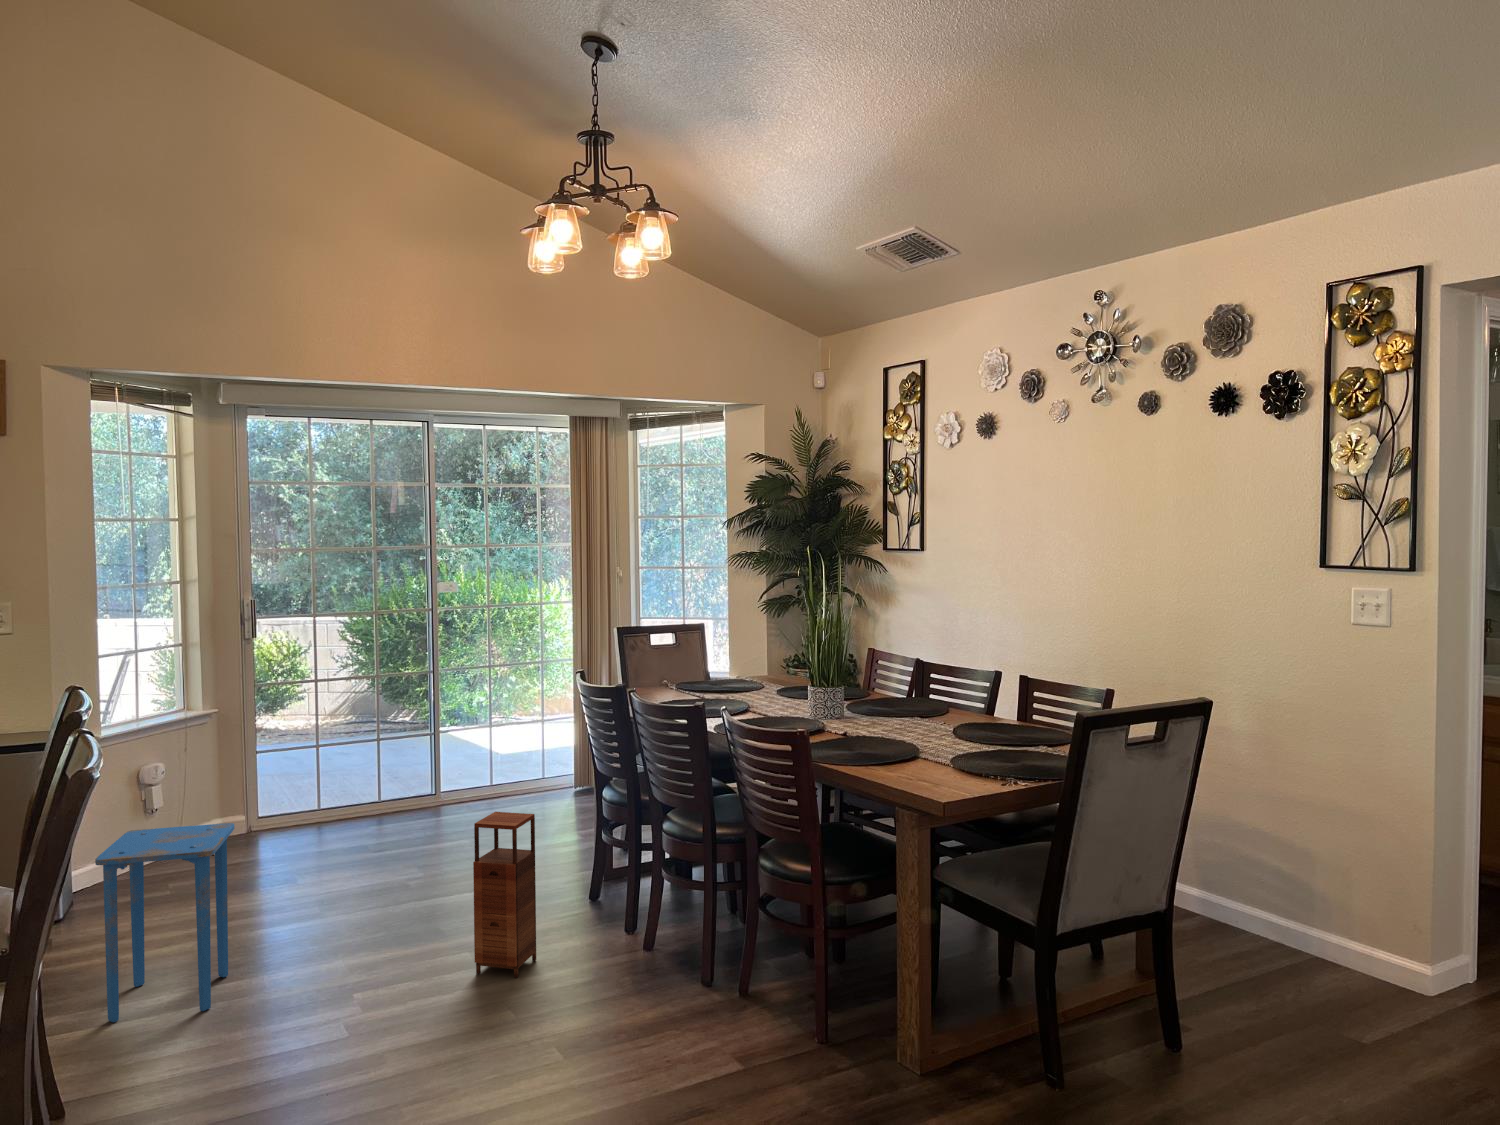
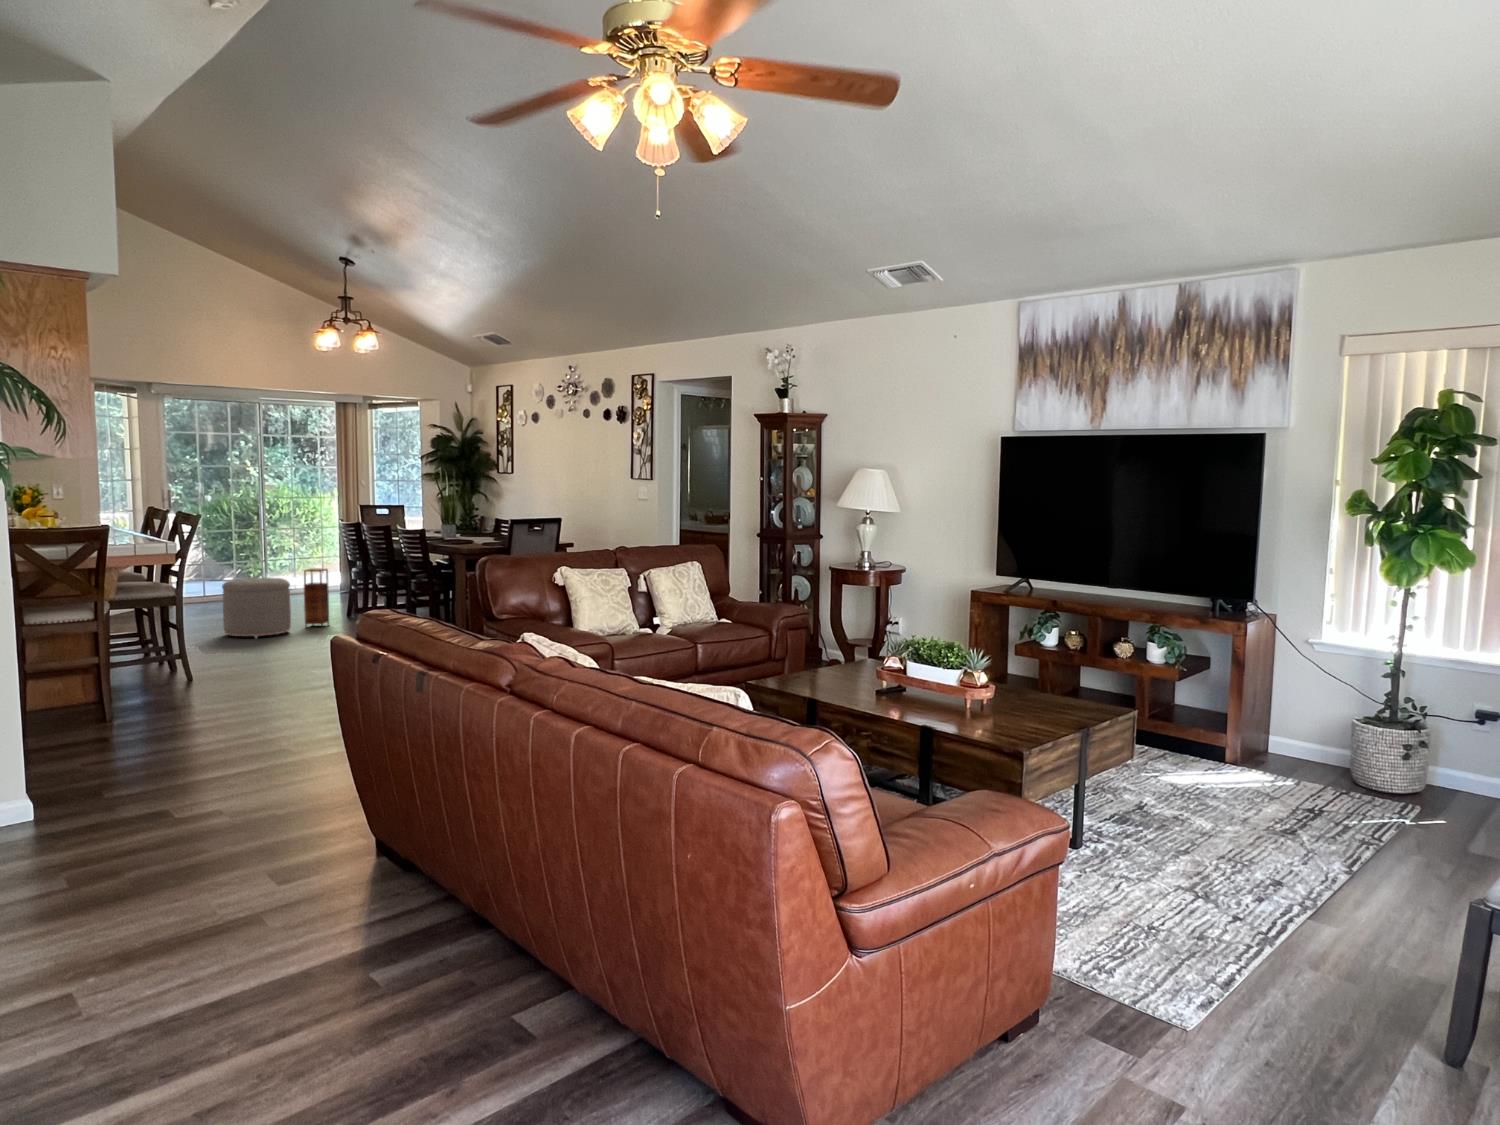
side table: present [95,823,234,1022] -> none [157,571,202,636]
ottoman: none [249,851,431,1060] -> present [222,577,291,638]

